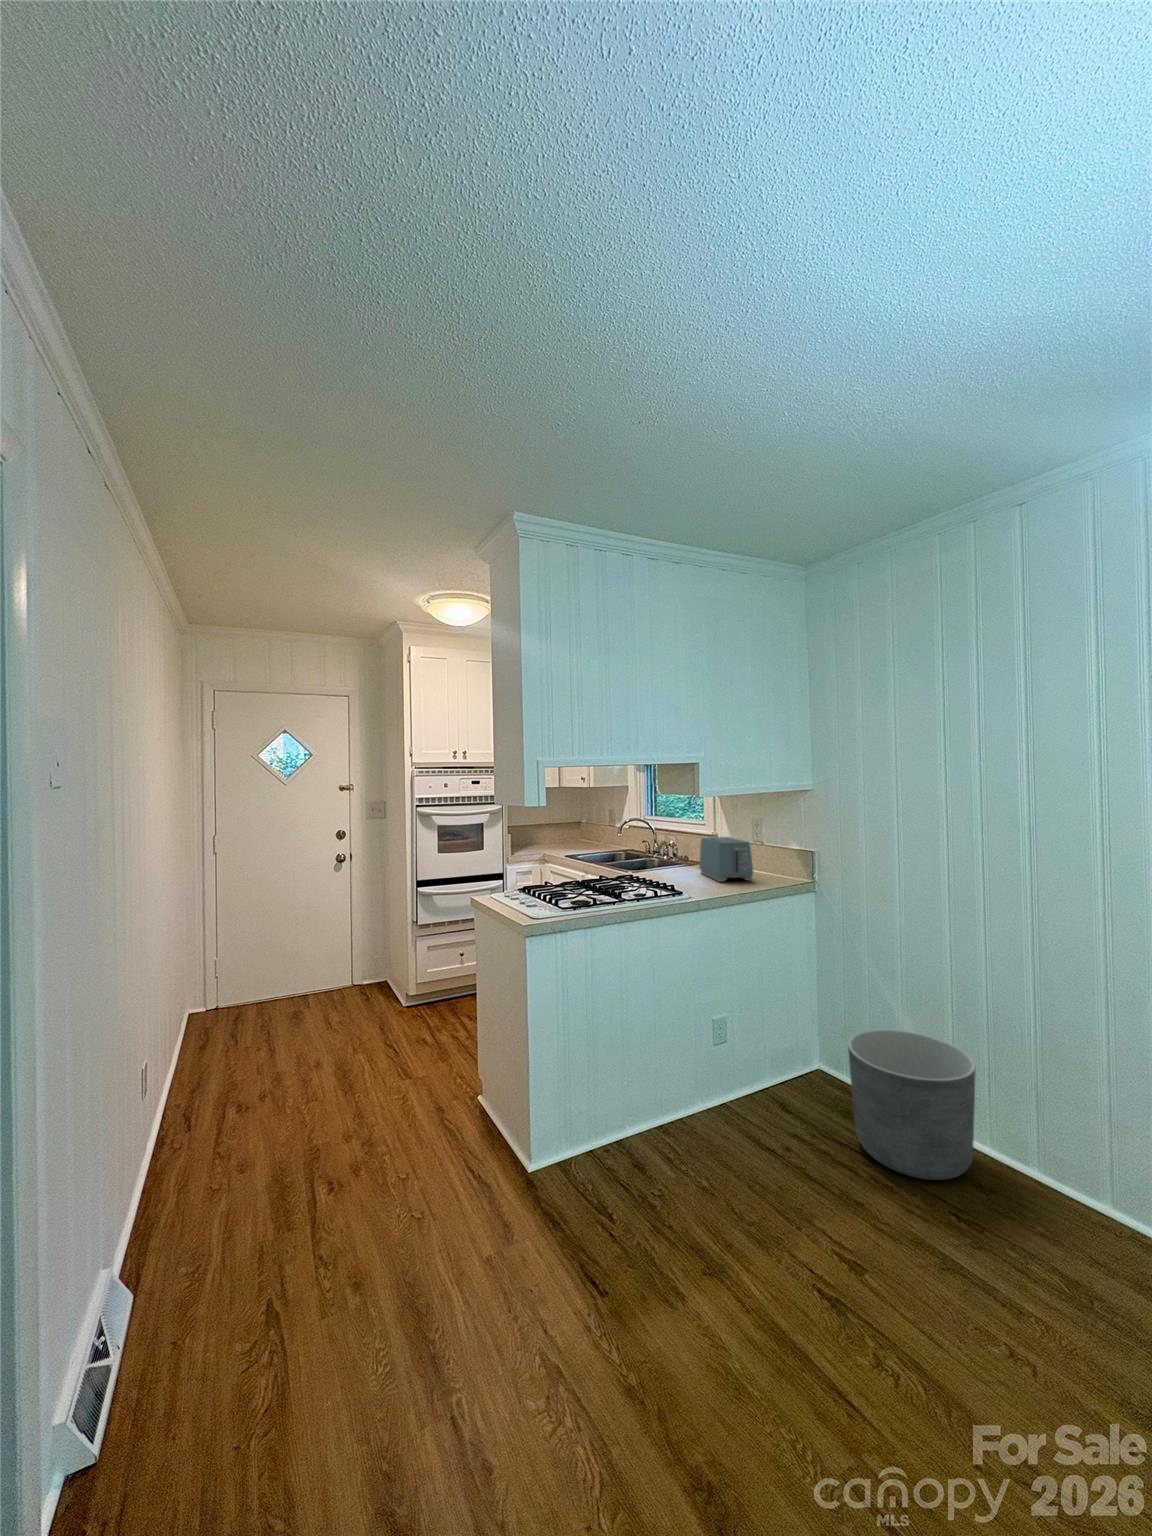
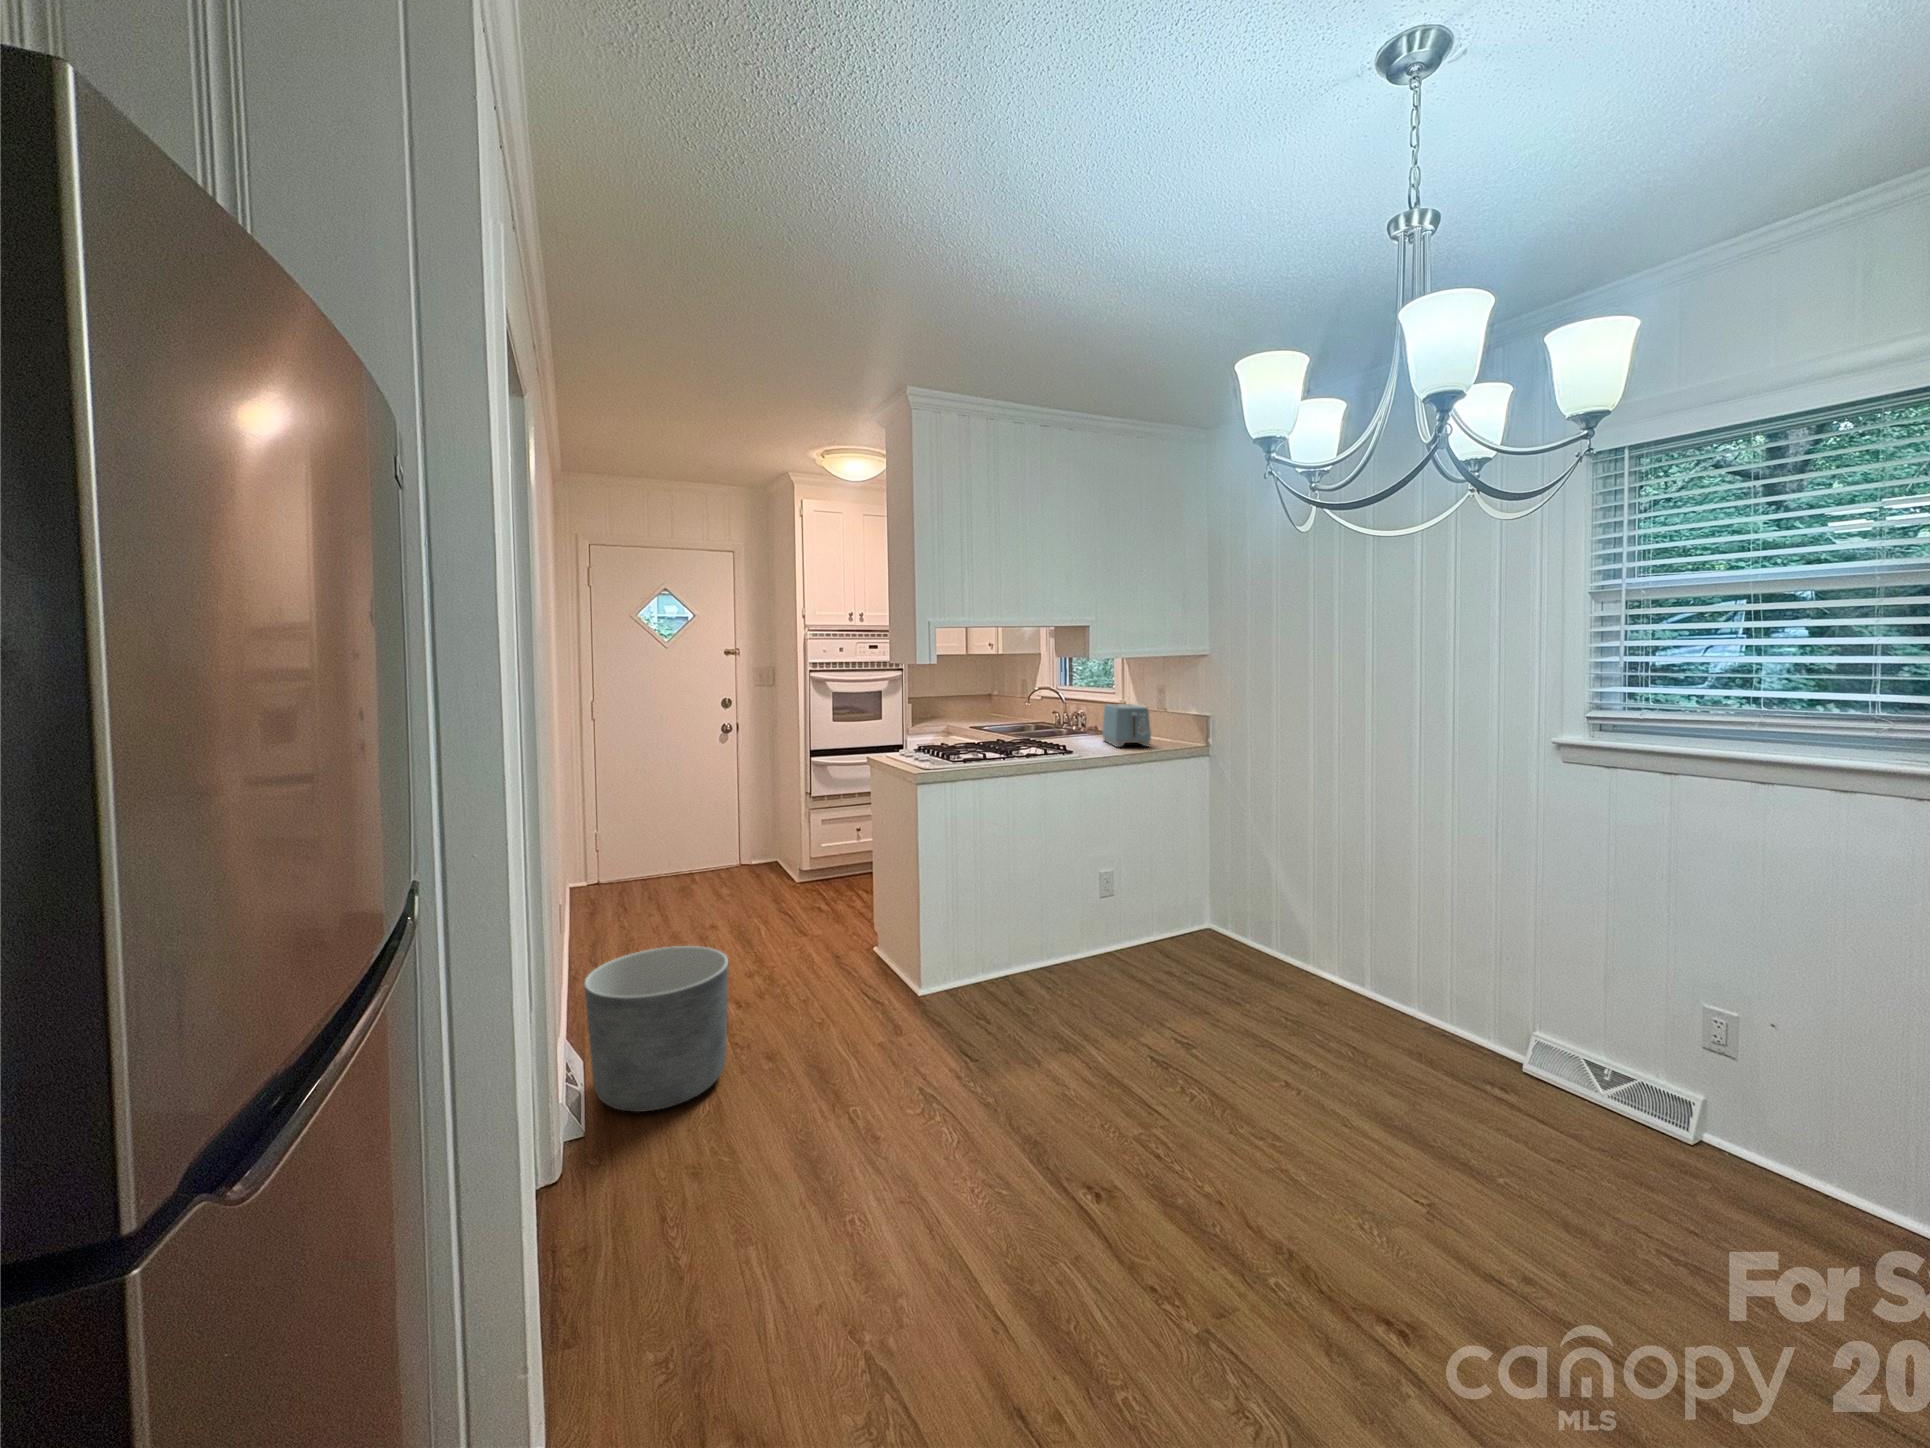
planter: present [848,1029,975,1180] -> present [584,946,728,1112]

